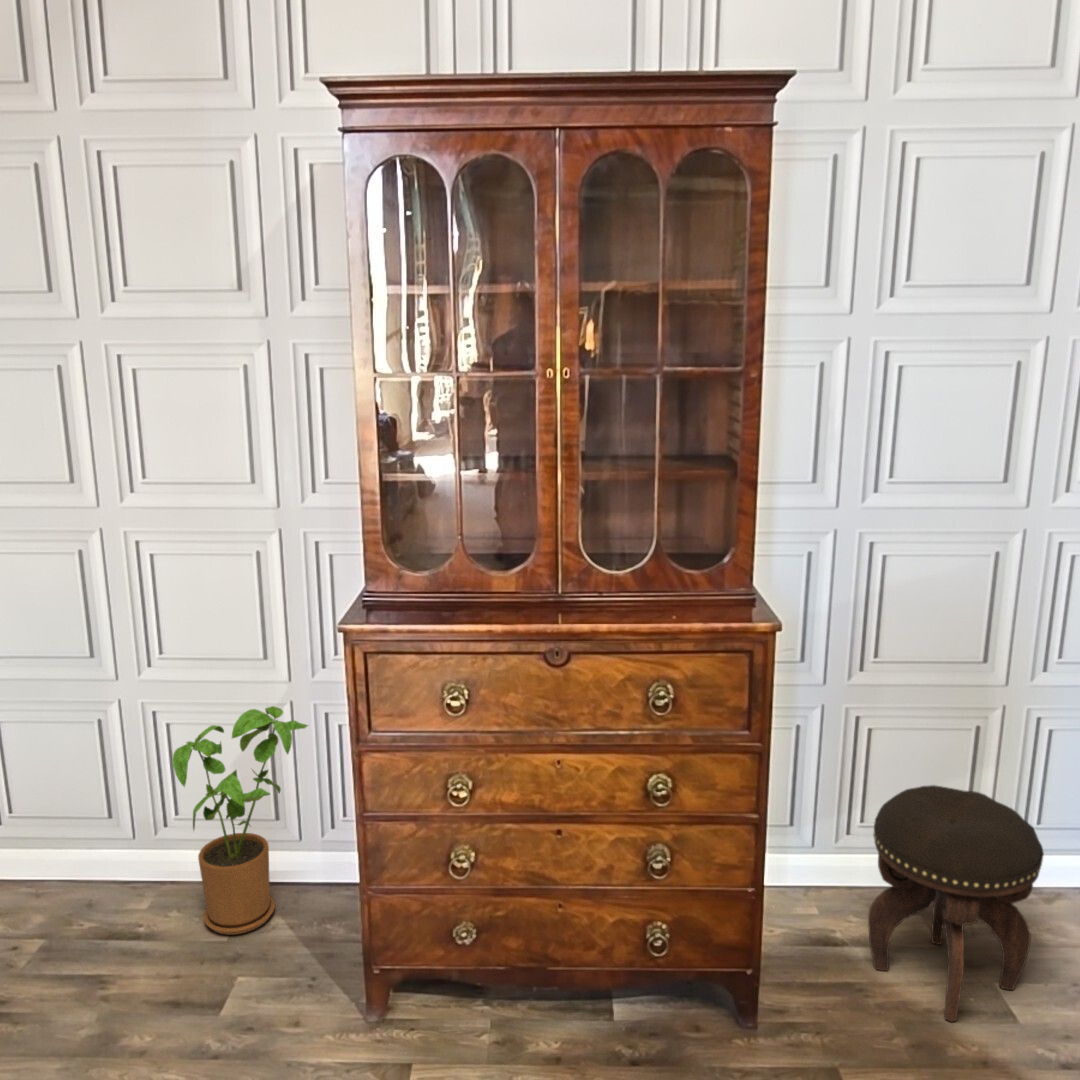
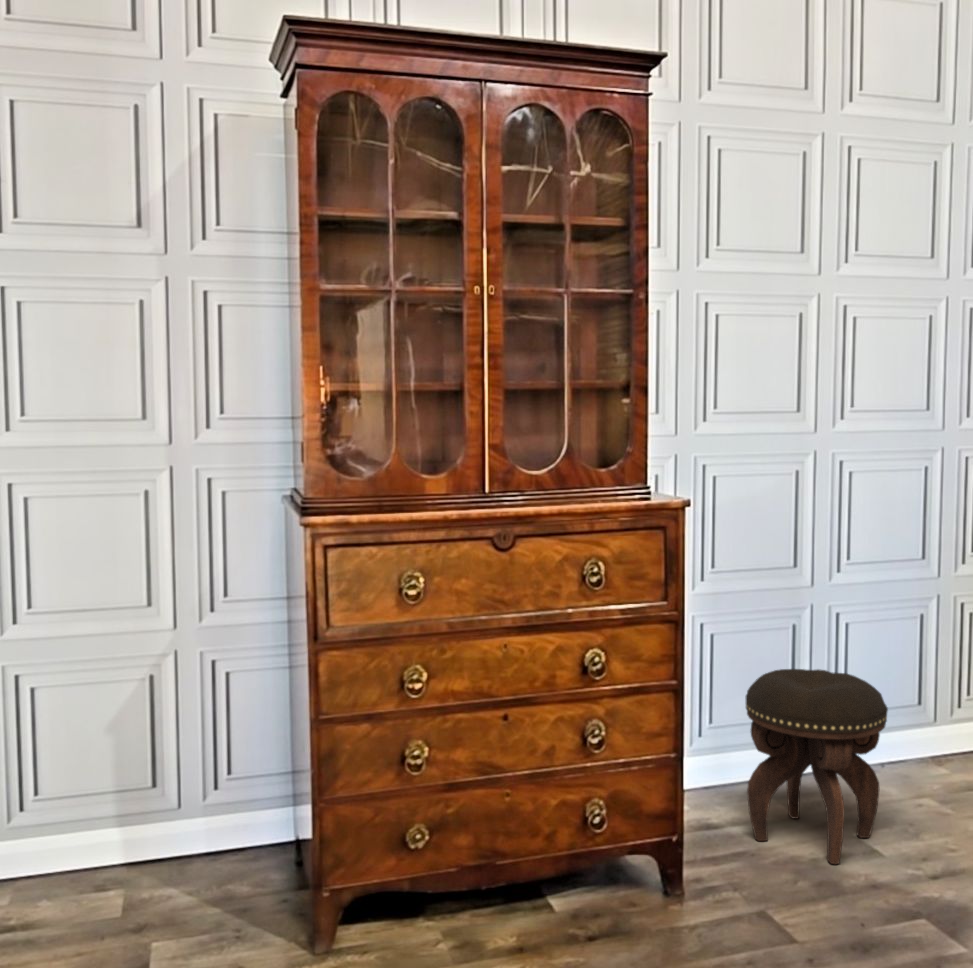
house plant: present [172,706,308,935] -> none [52,652,198,911]

